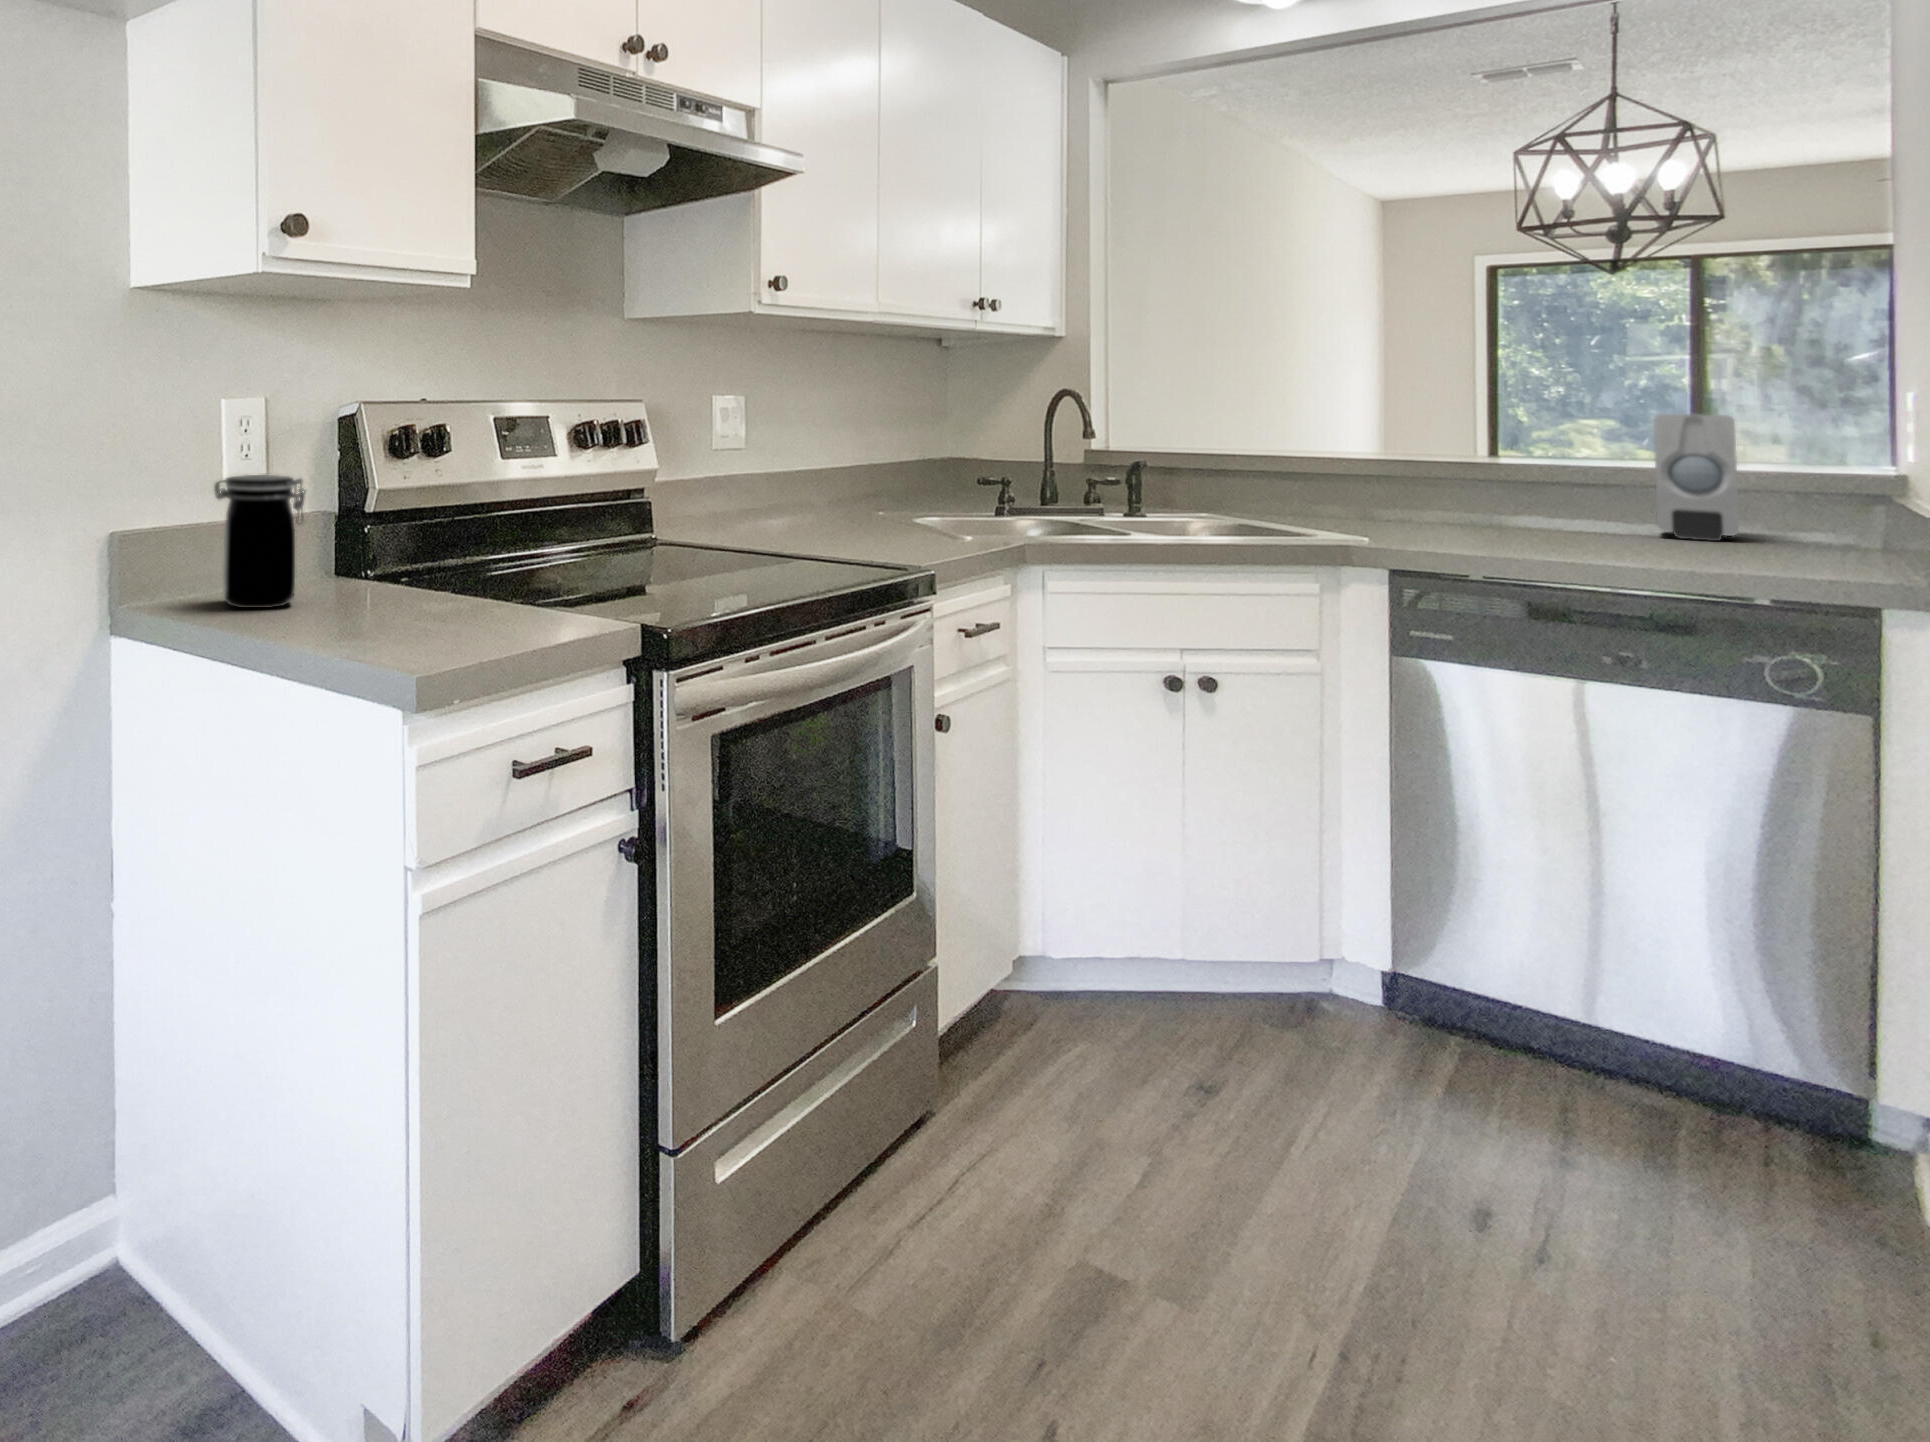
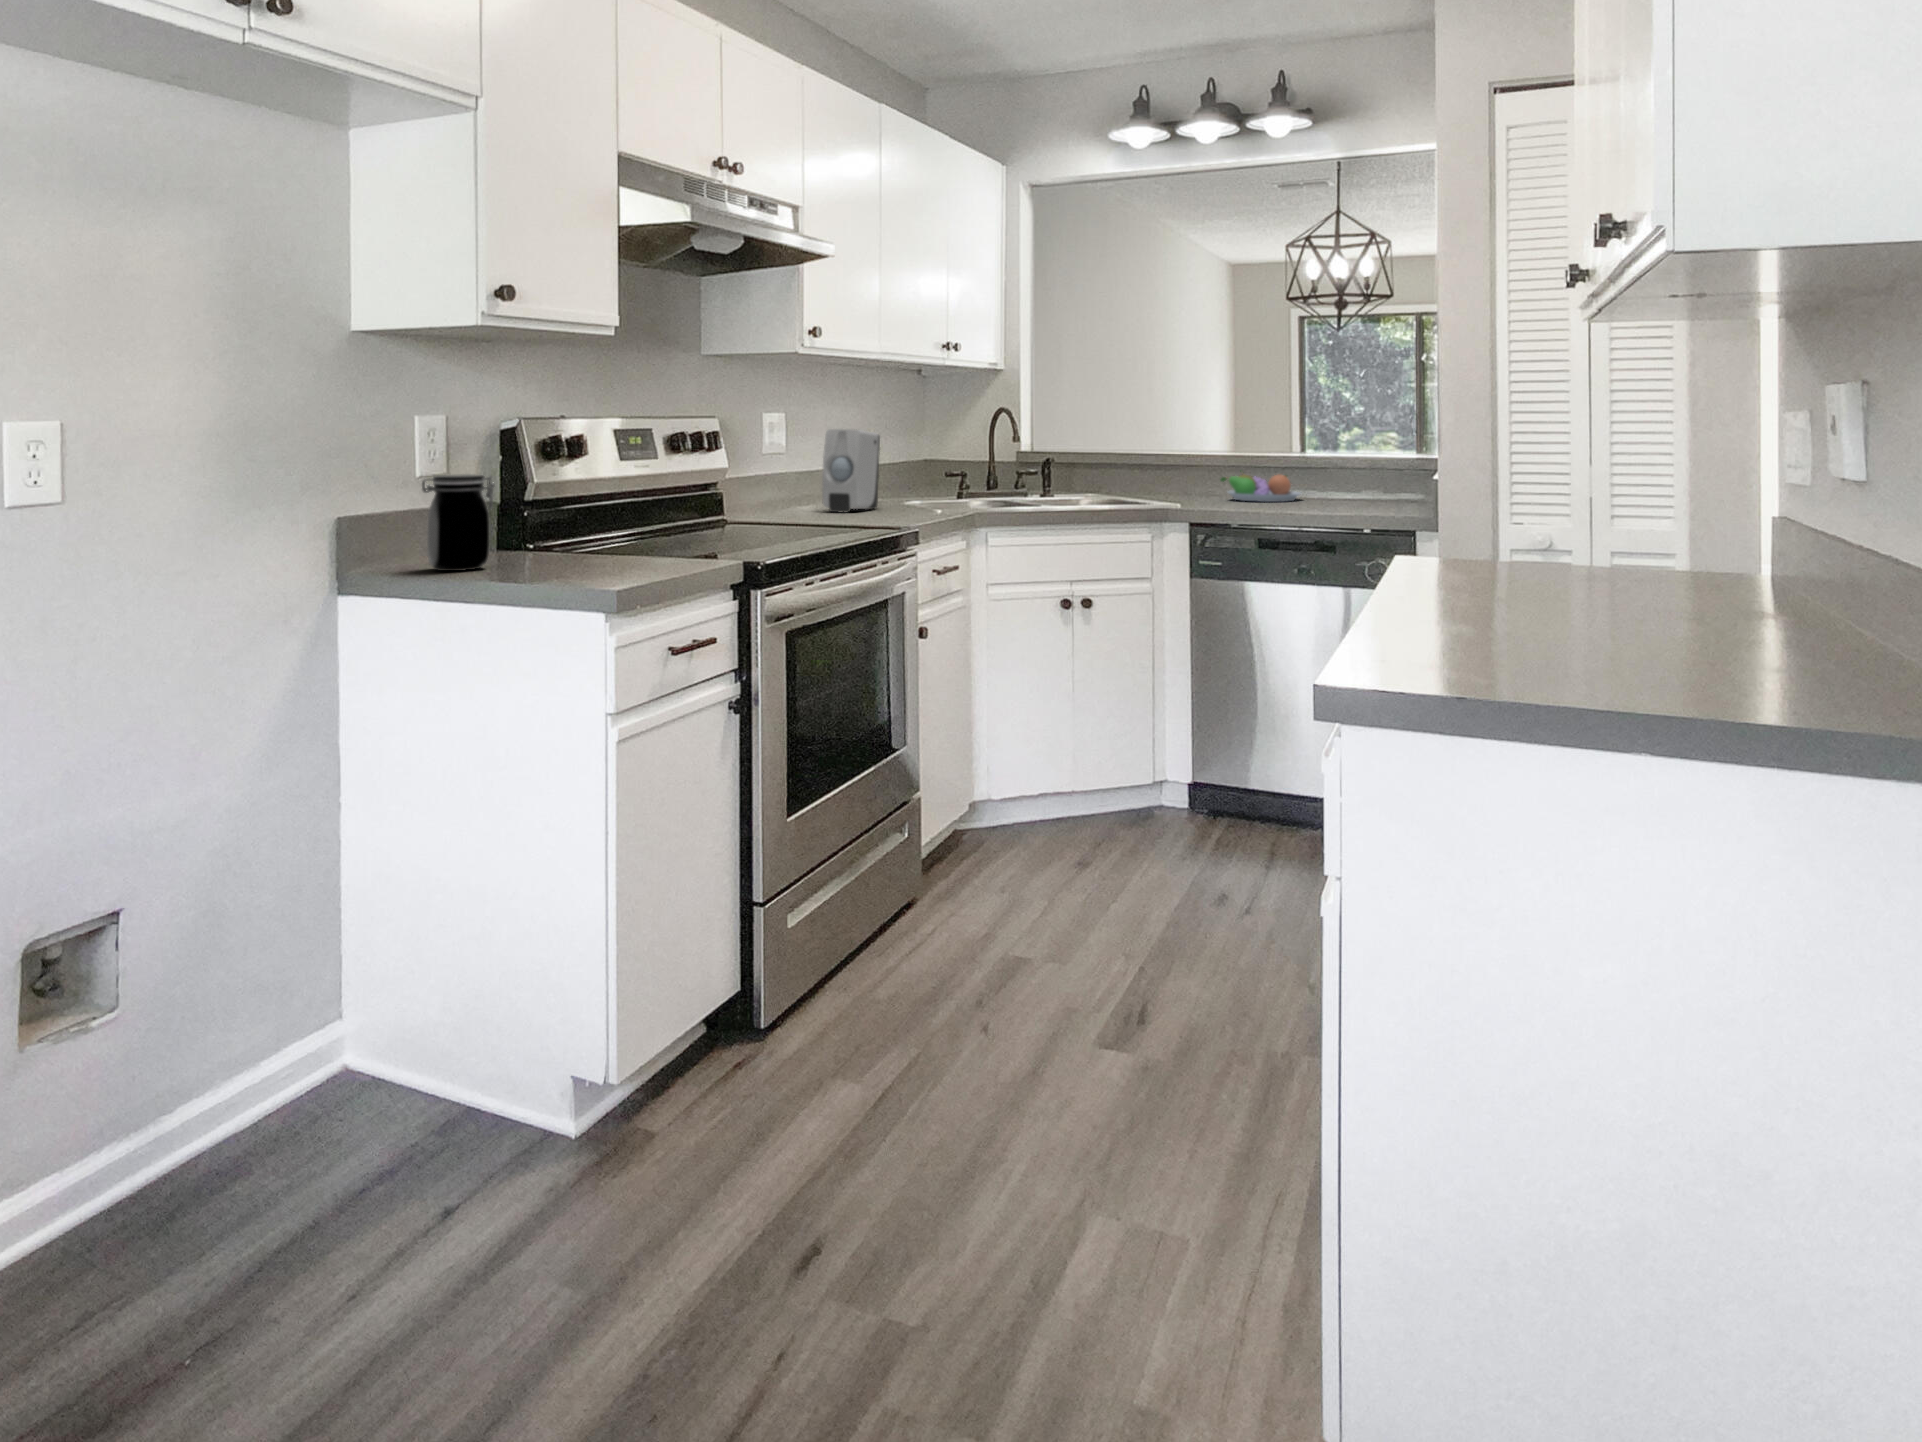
soap dispenser: present [1654,414,1739,541] -> present [822,429,880,513]
fruit bowl: none [1440,489,1602,544] -> present [1221,475,1300,502]

